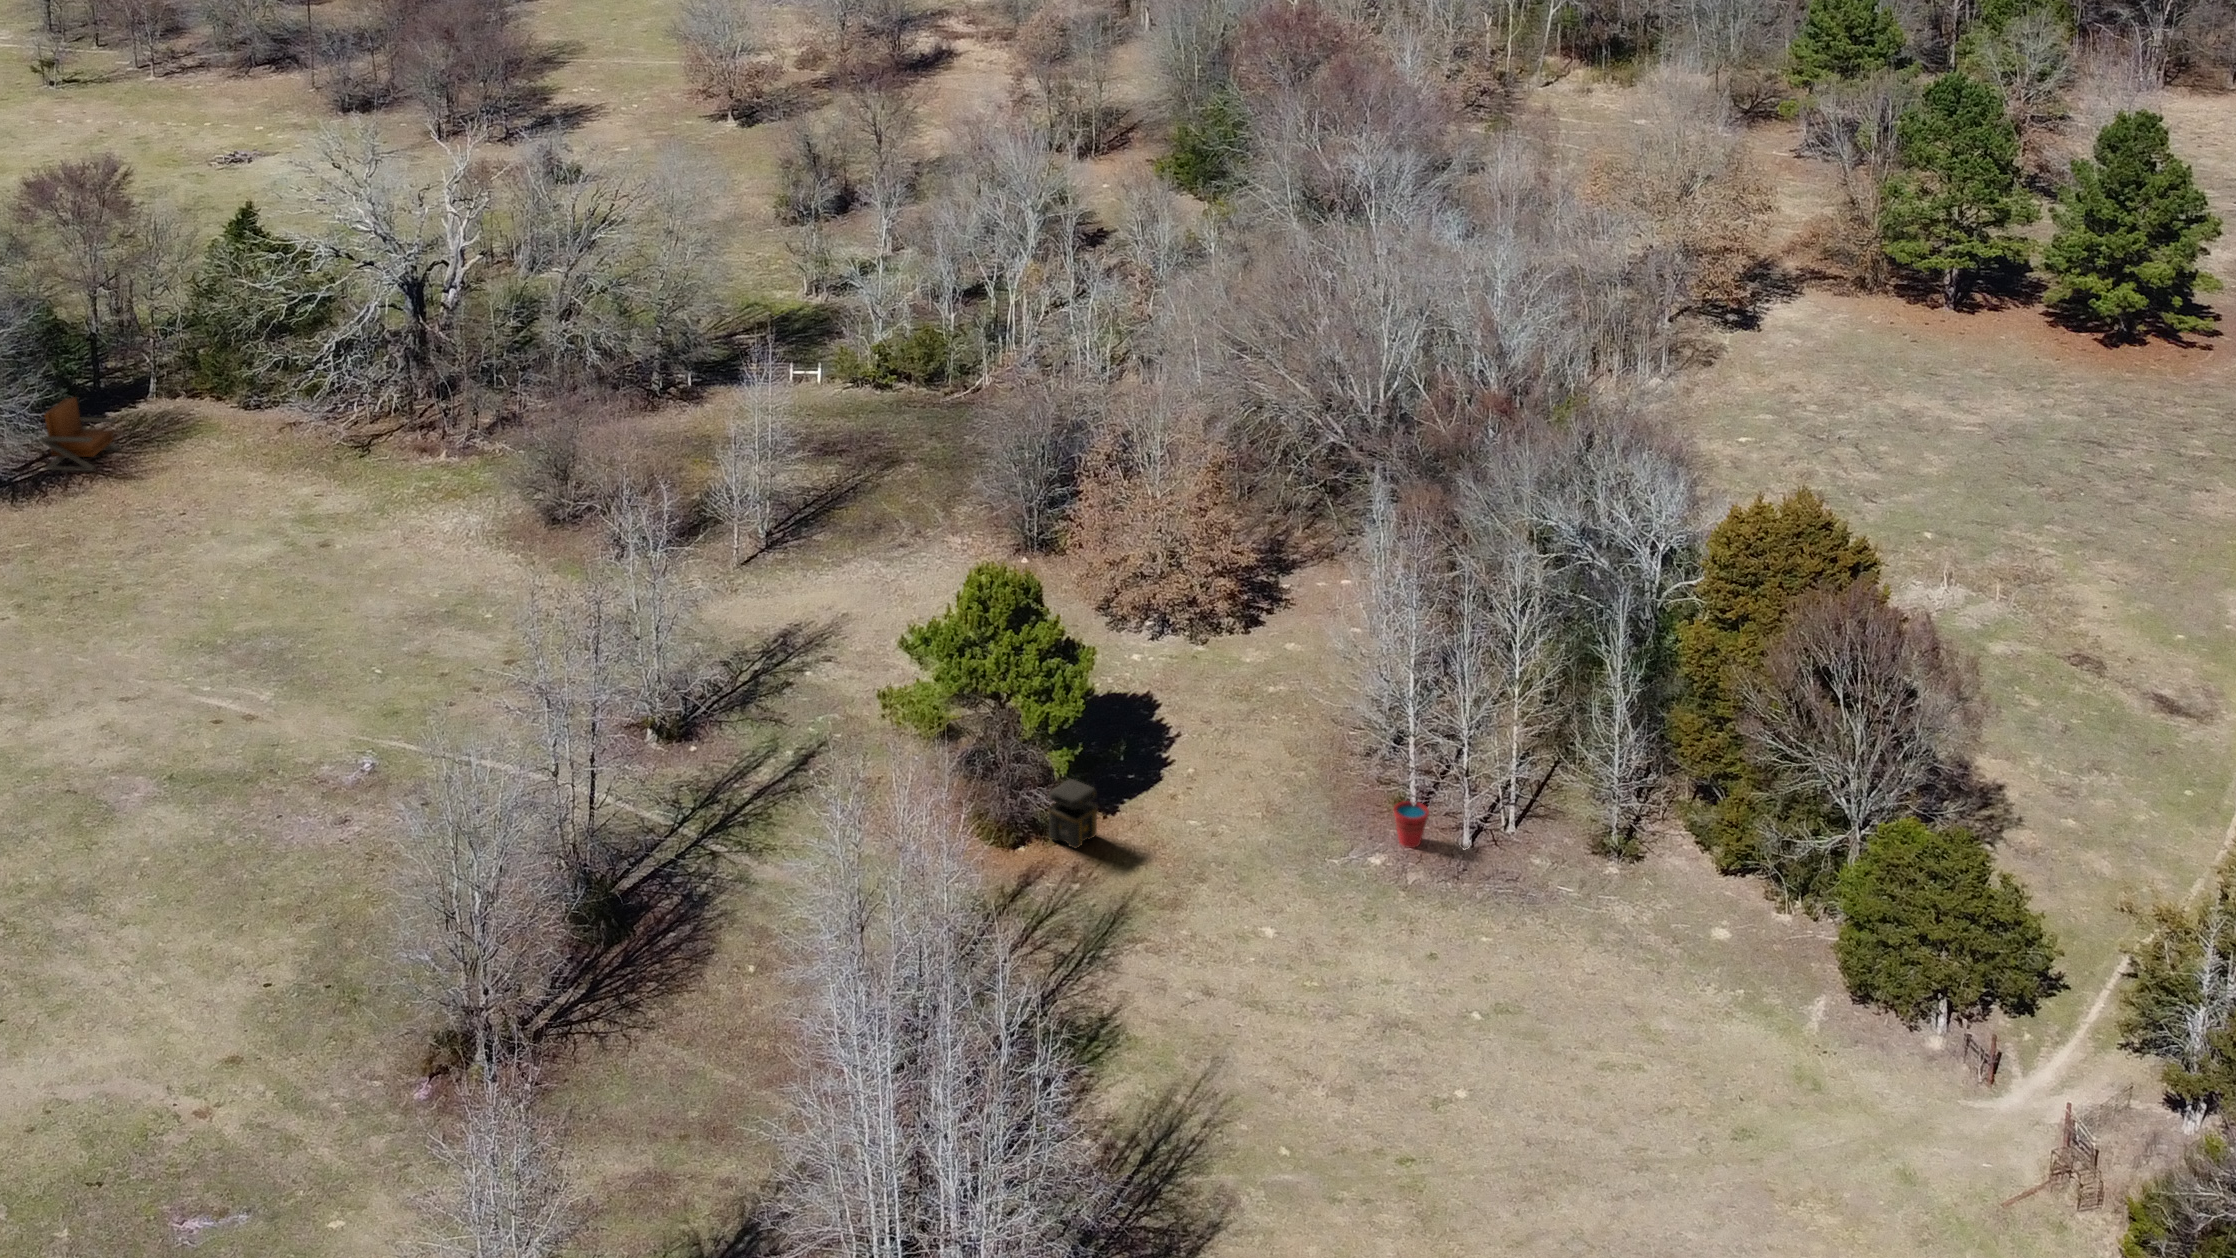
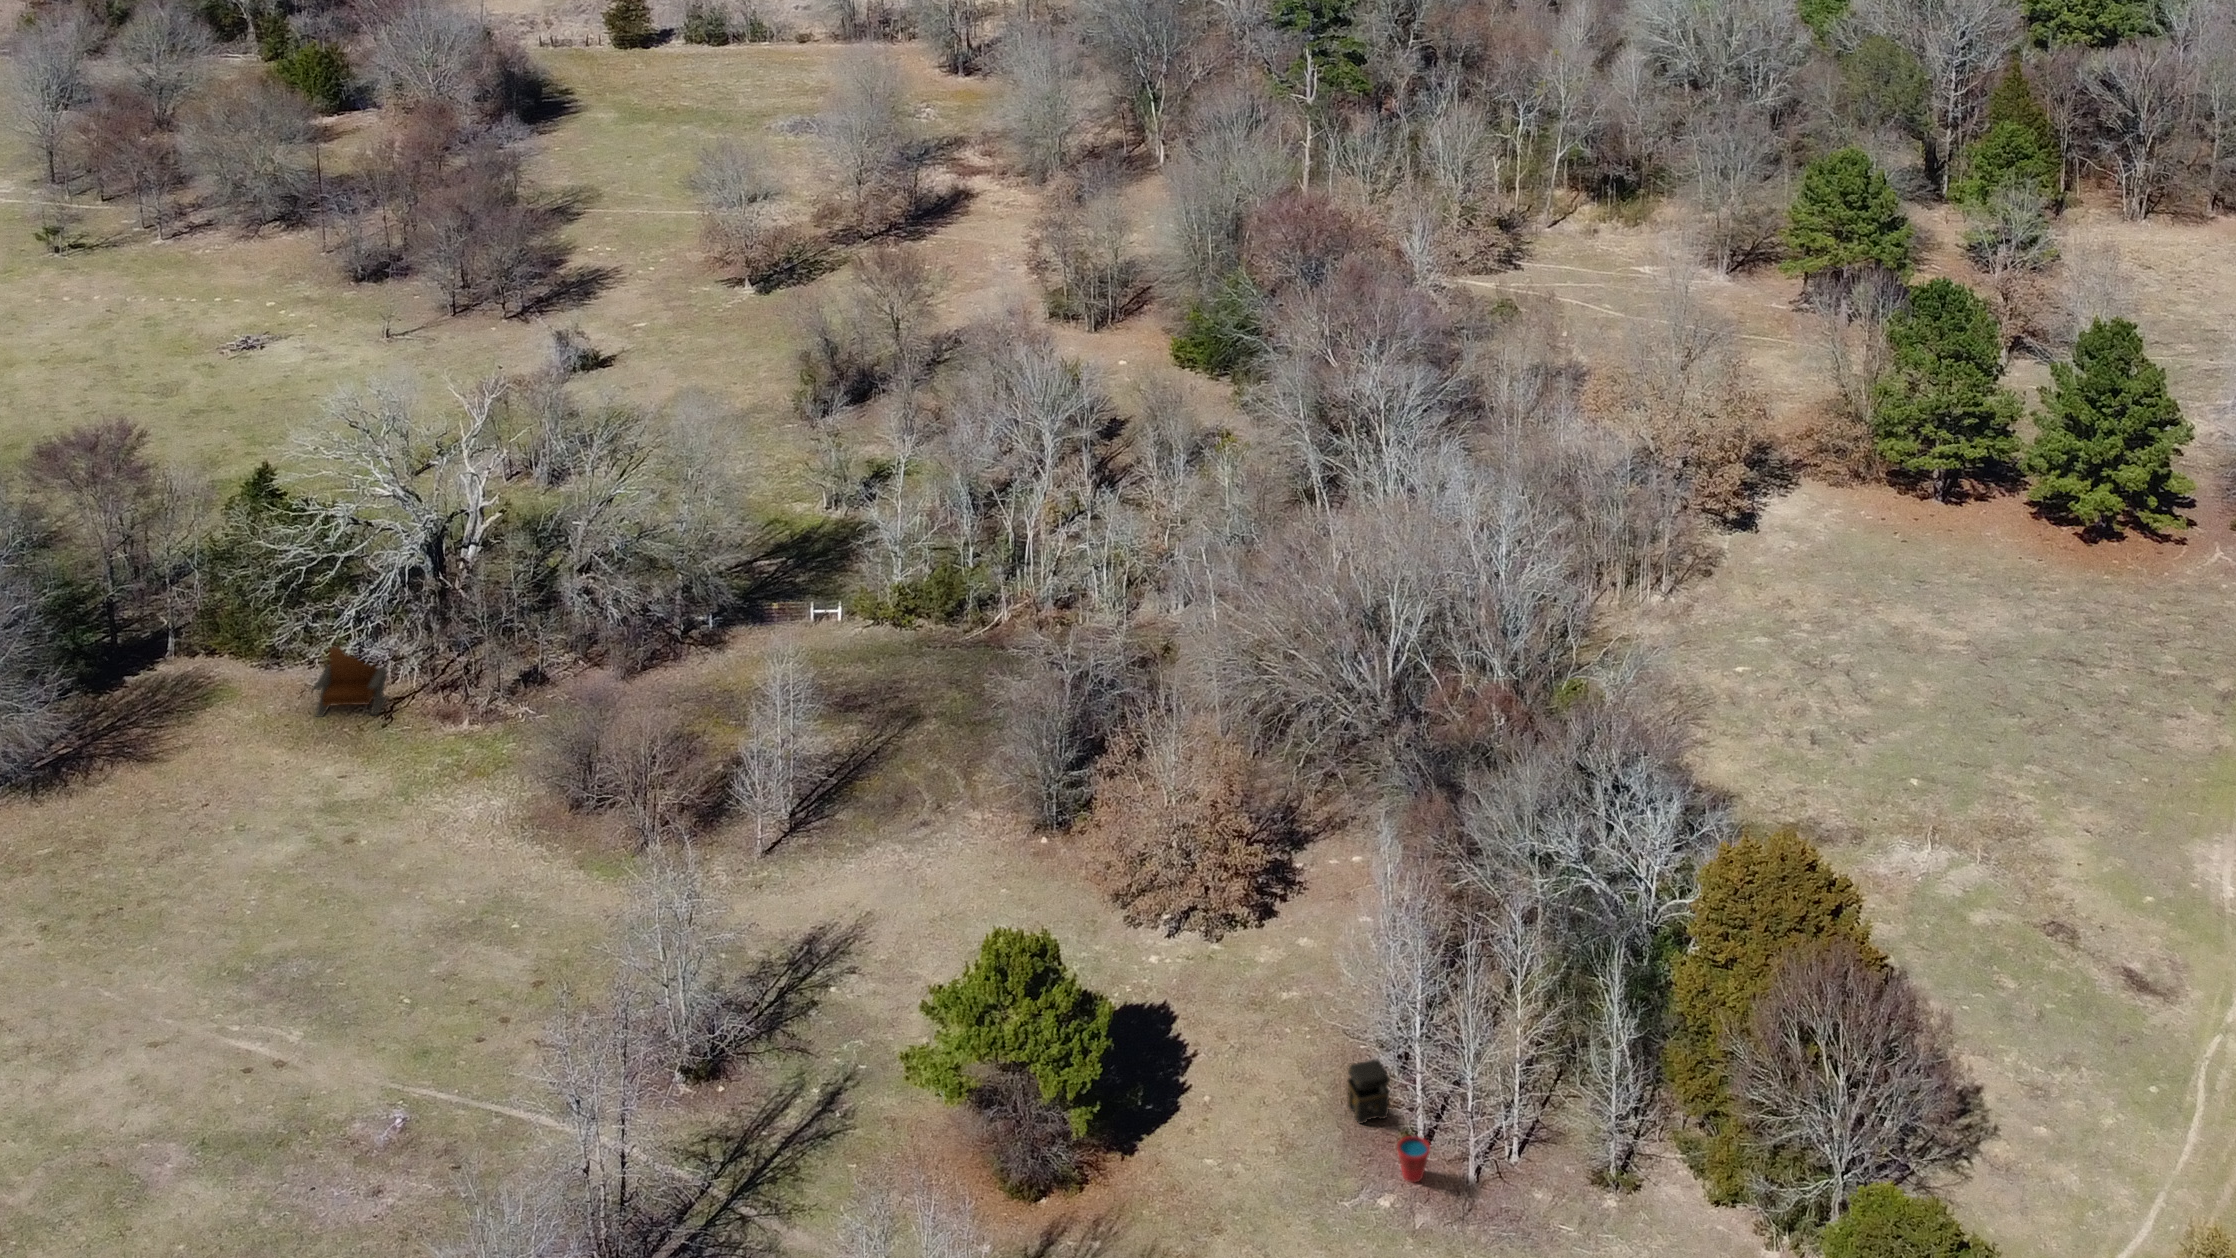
lounge chair: present [41,398,119,471] -> present [314,646,387,717]
toolbox: present [1048,779,1098,848] -> present [1347,1060,1390,1123]

